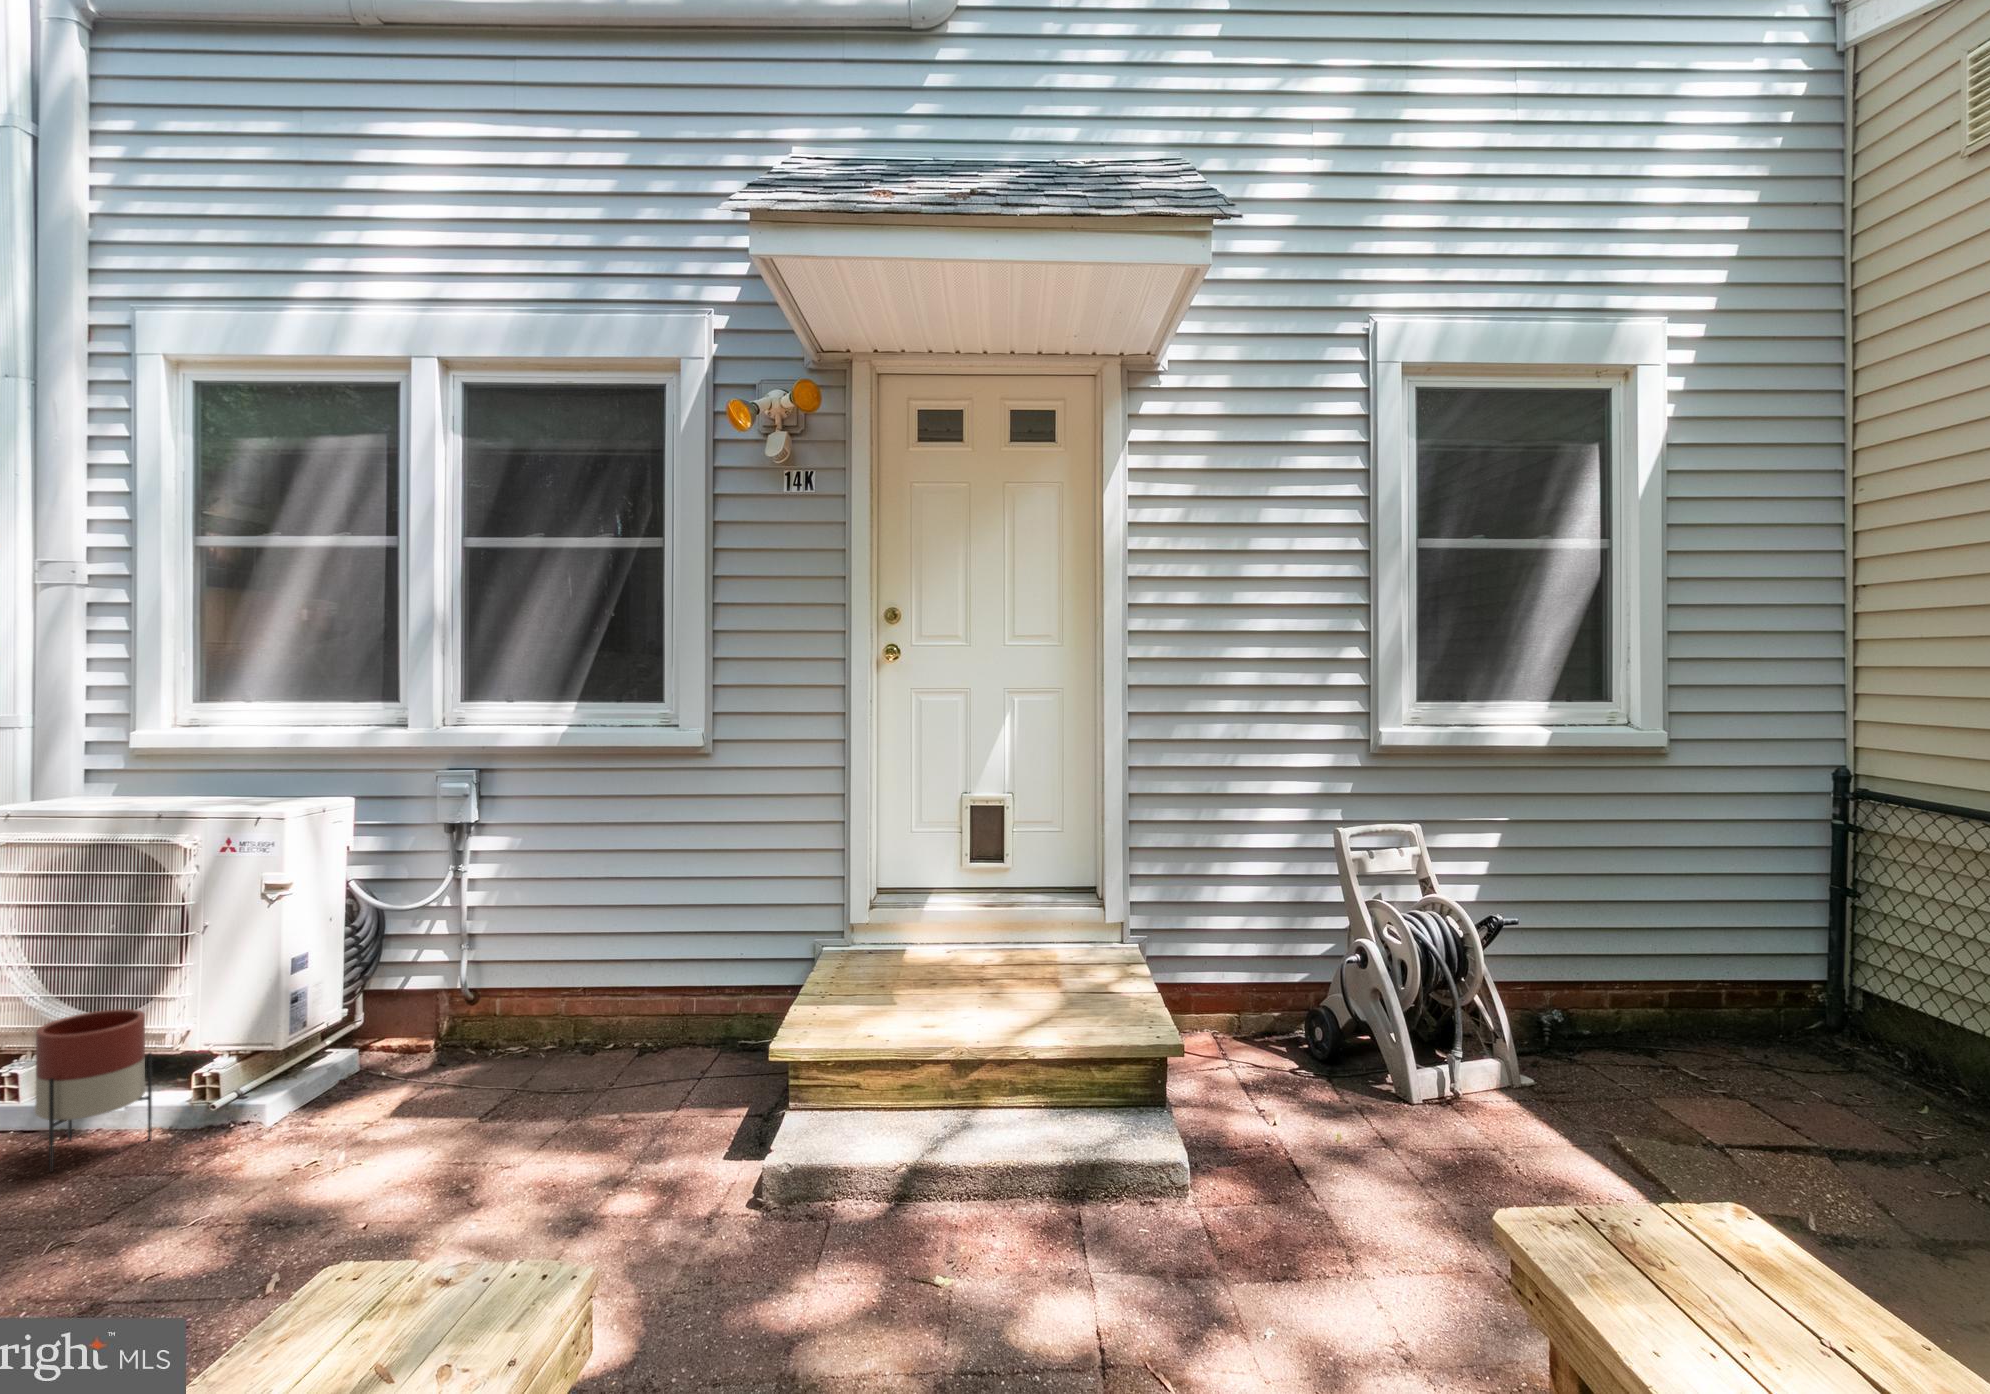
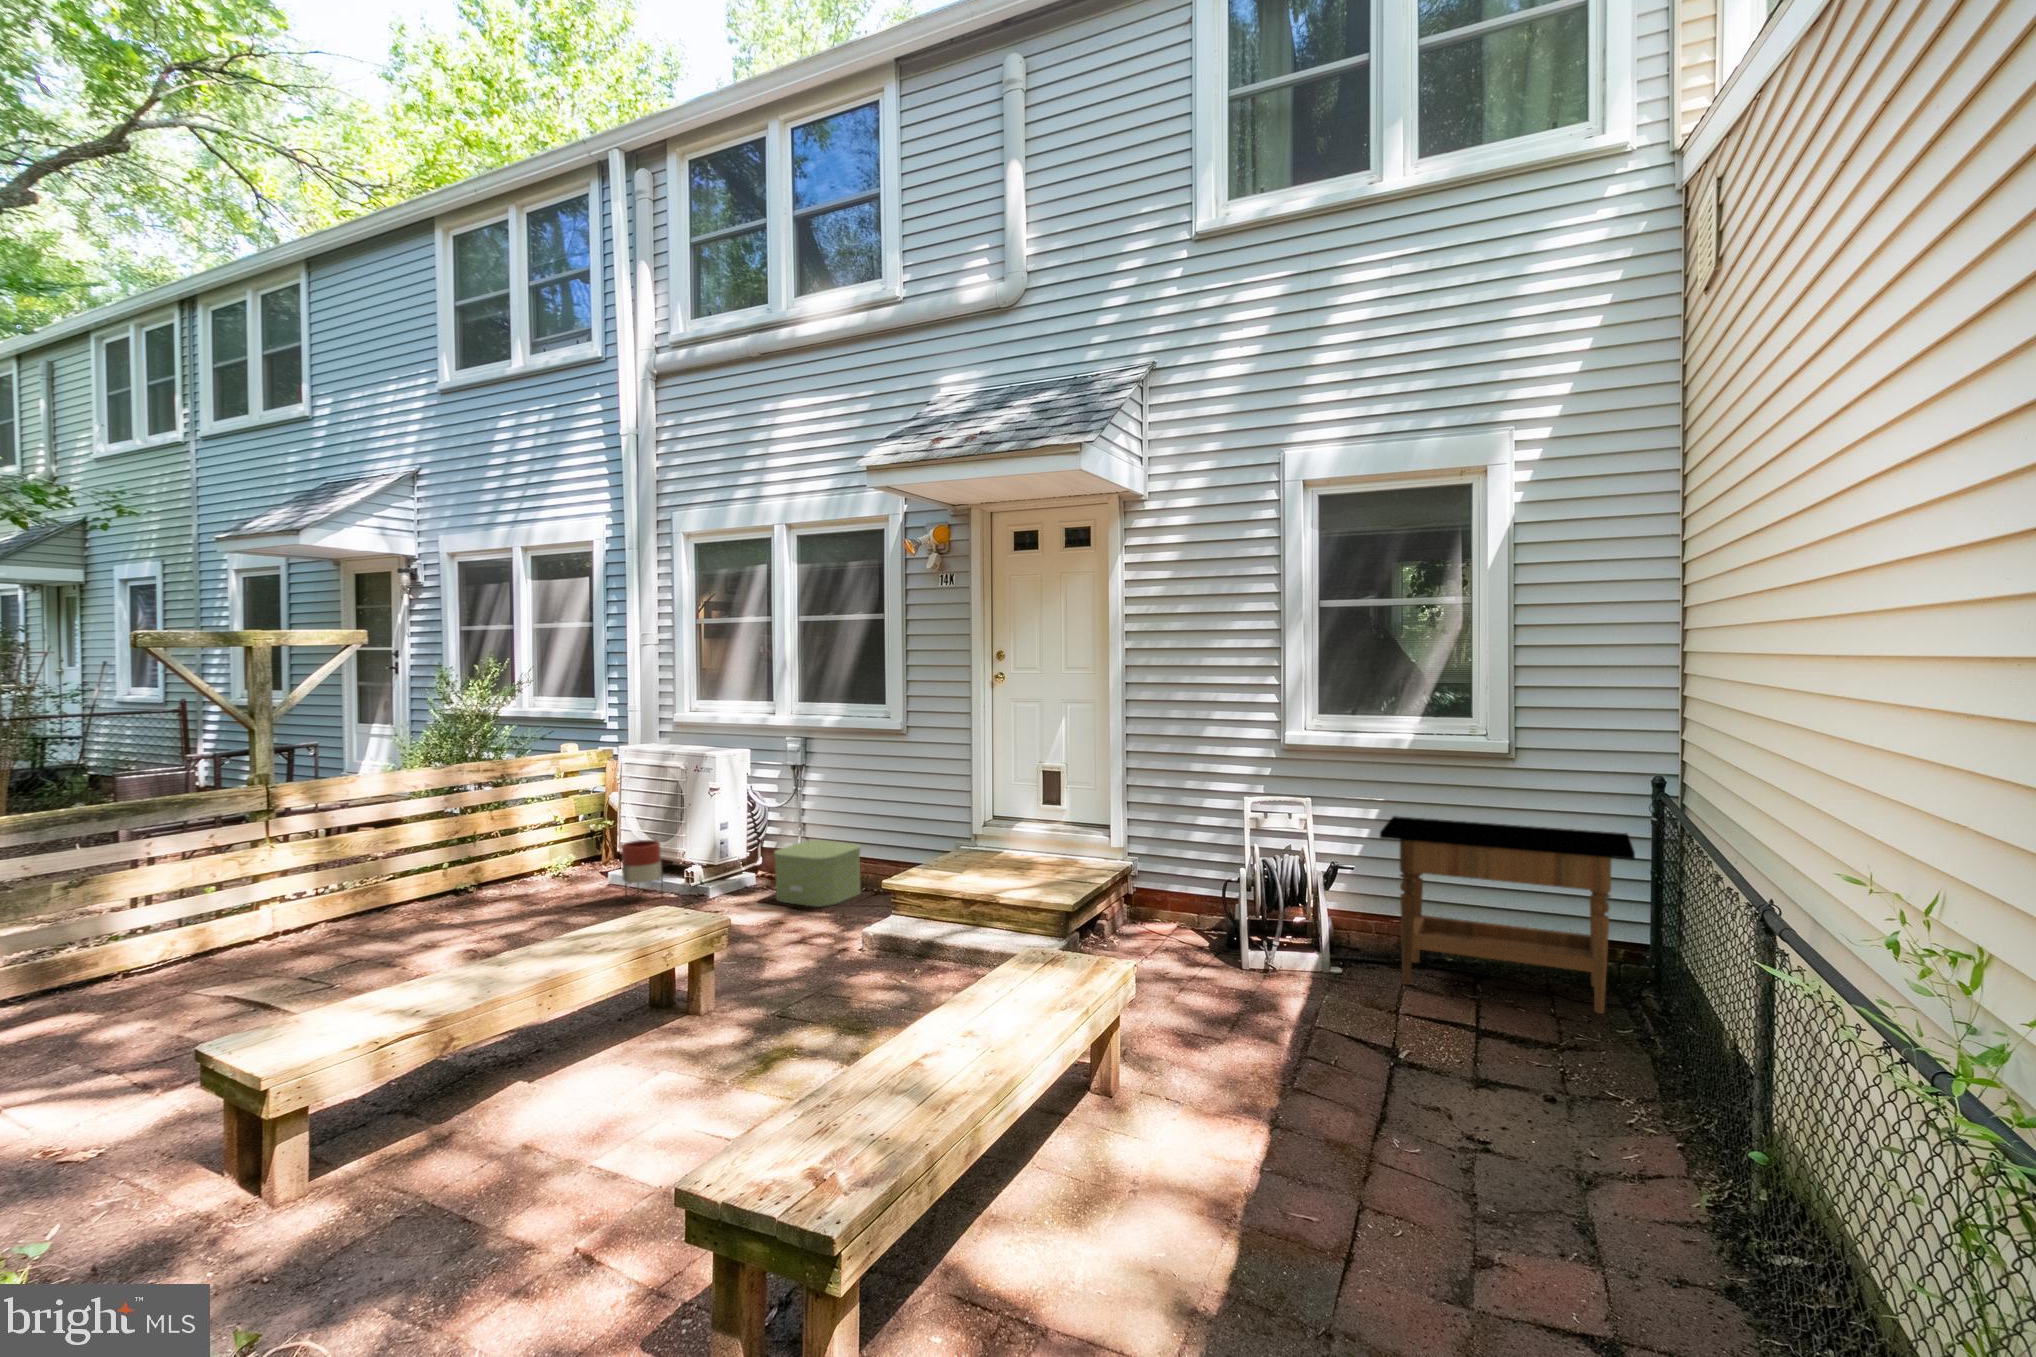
side table: none [1531,840,1921,1083] -> present [1380,816,1635,1014]
storage box: none [444,964,617,1103] -> present [774,840,860,907]

